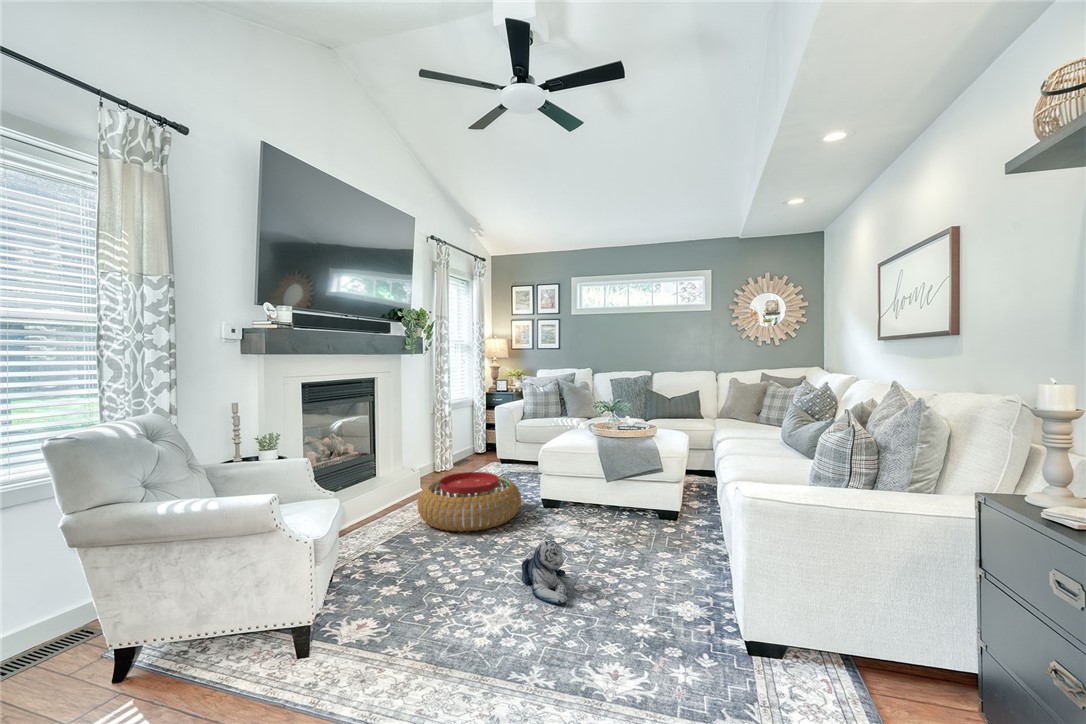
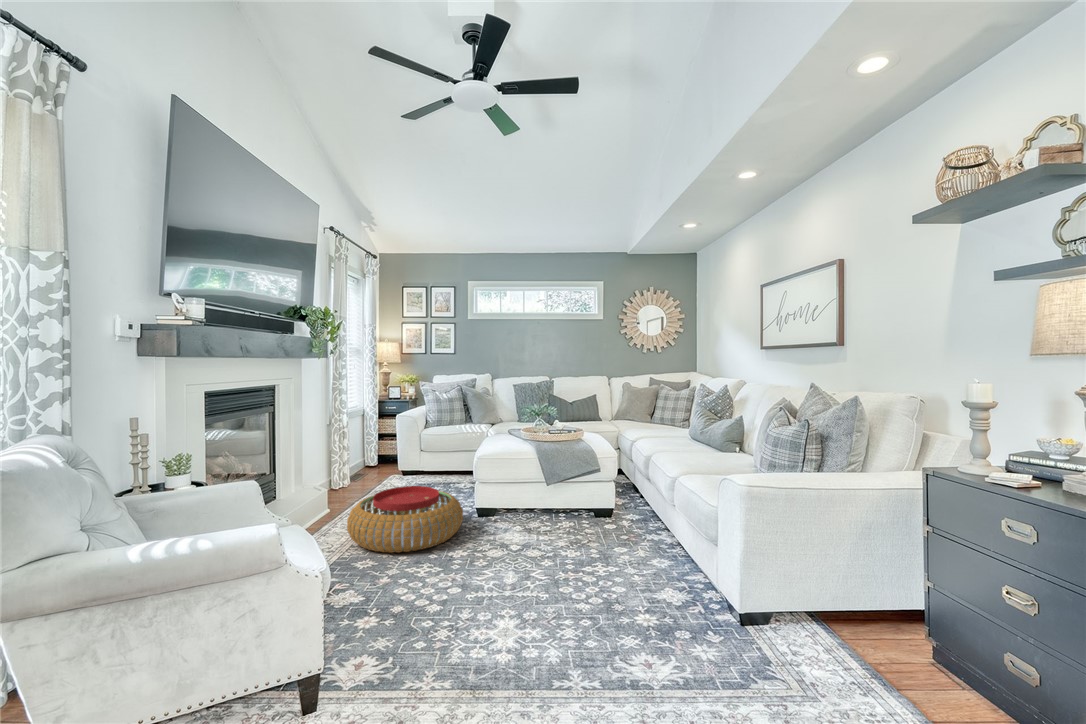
plush toy: present [522,541,568,605] -> none [502,547,565,610]

